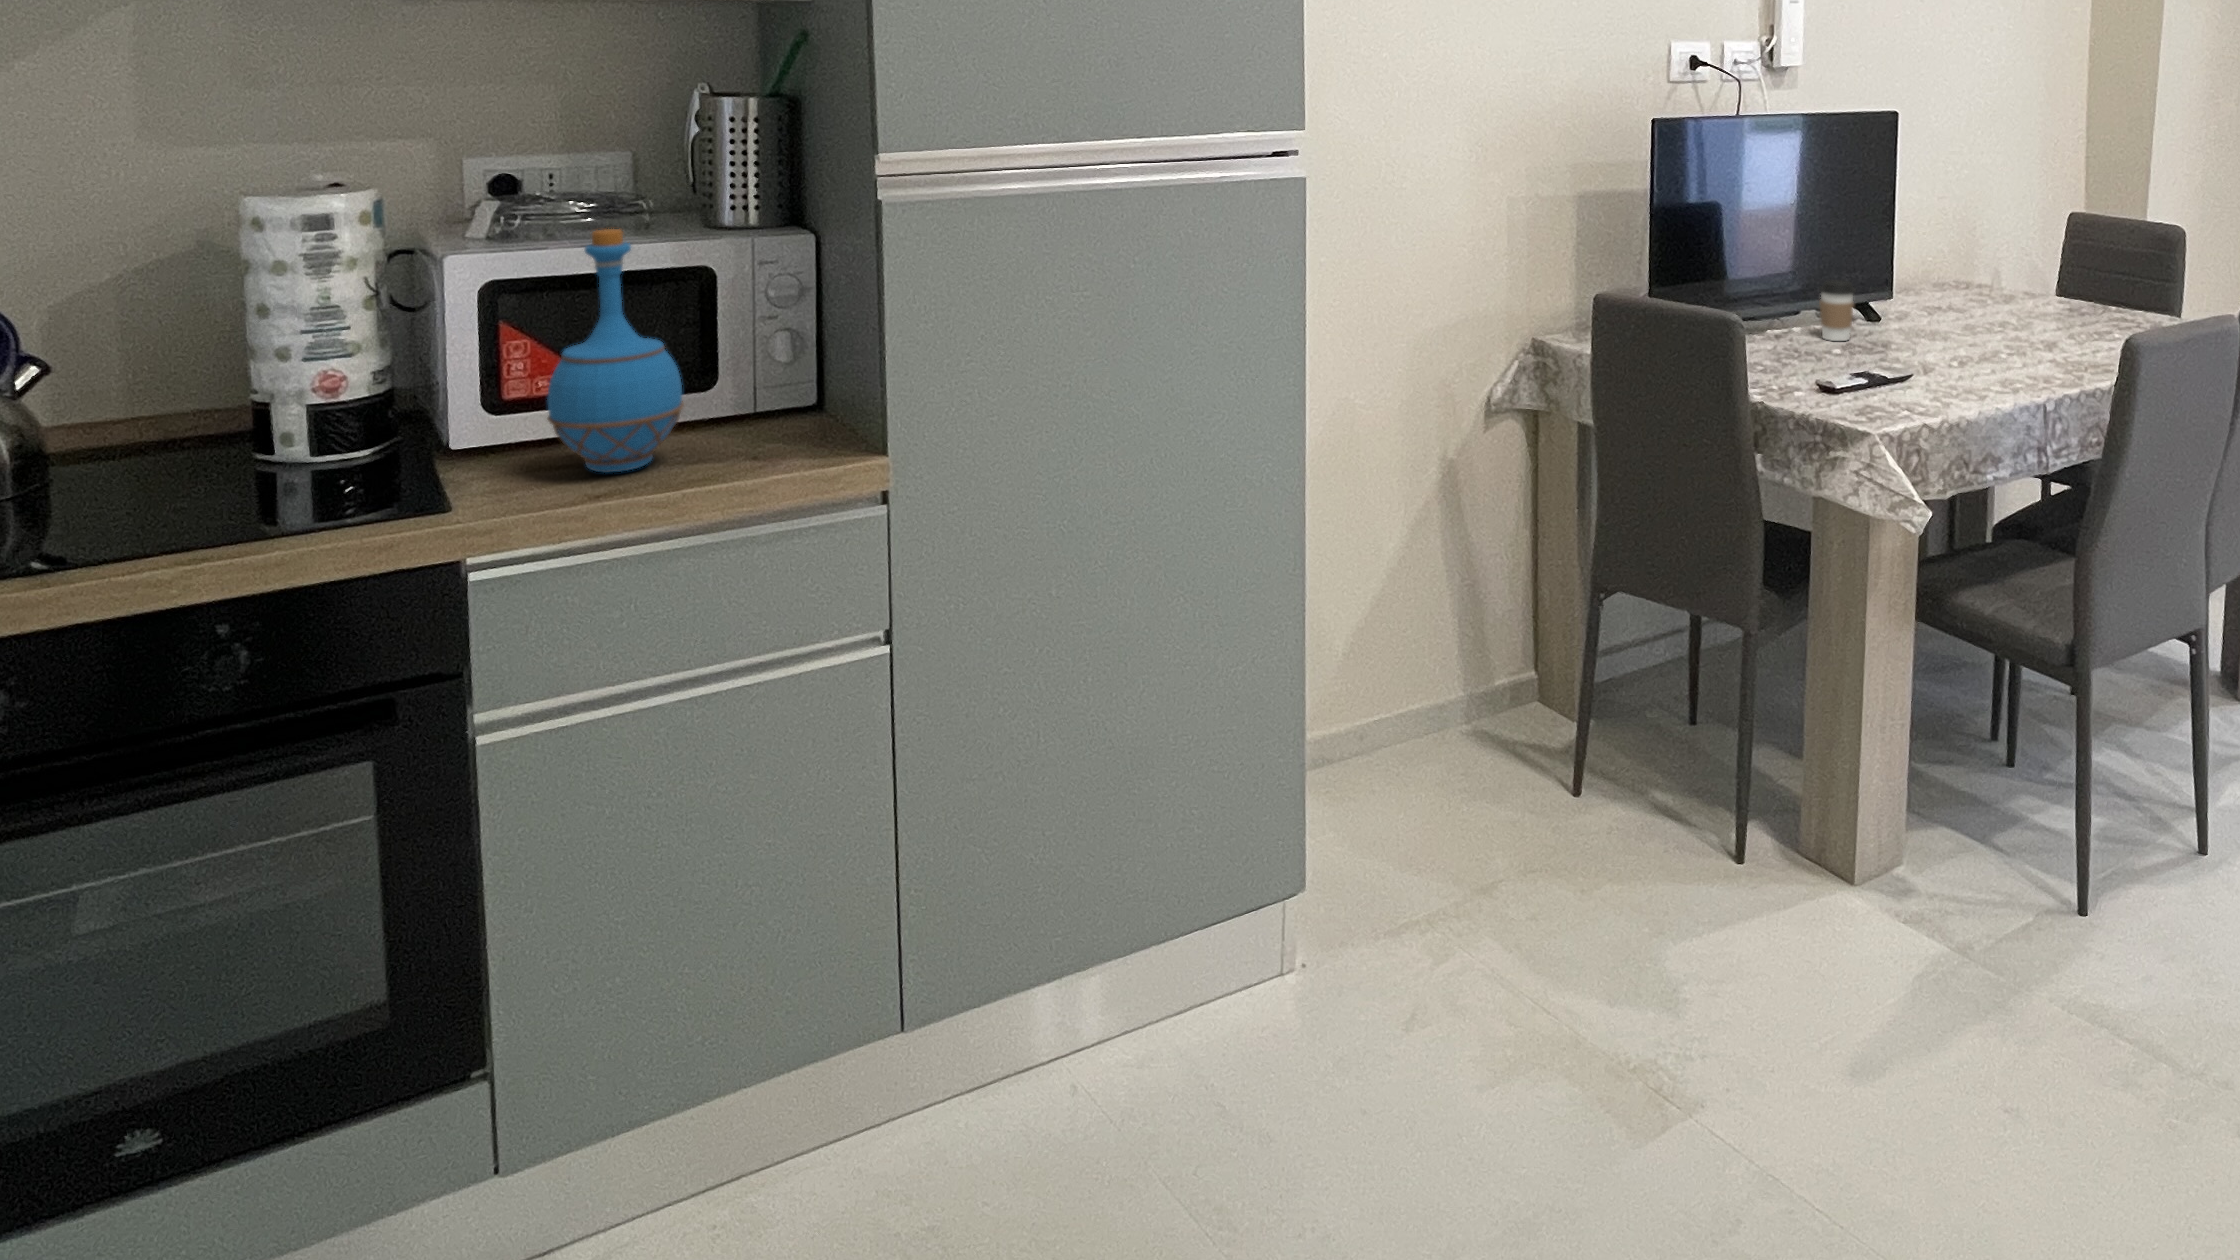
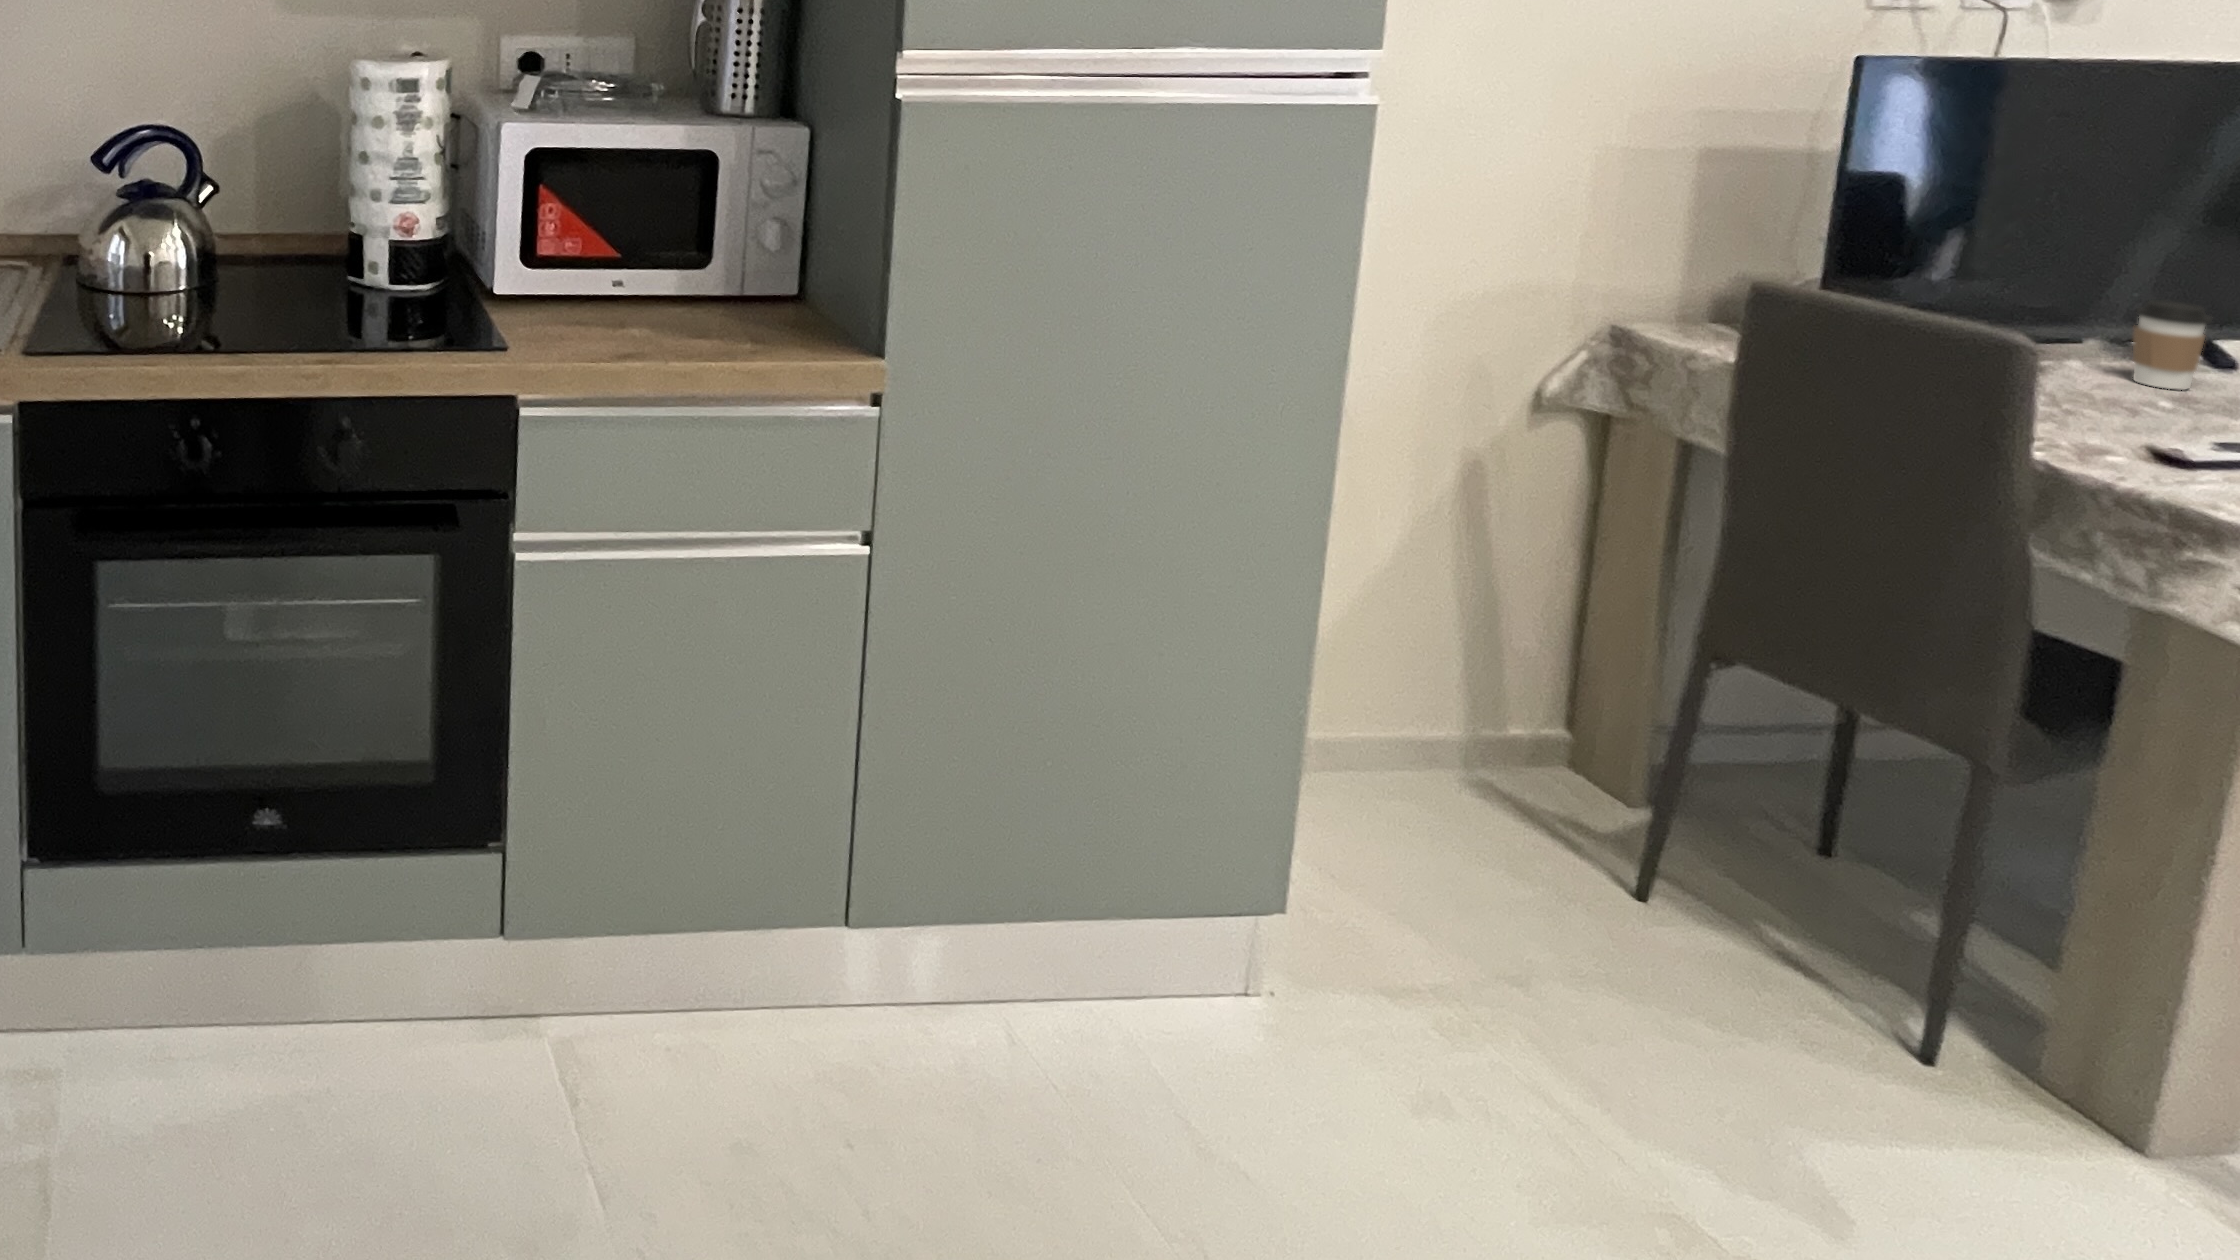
bottle: present [548,229,684,473] -> none [574,107,689,335]

